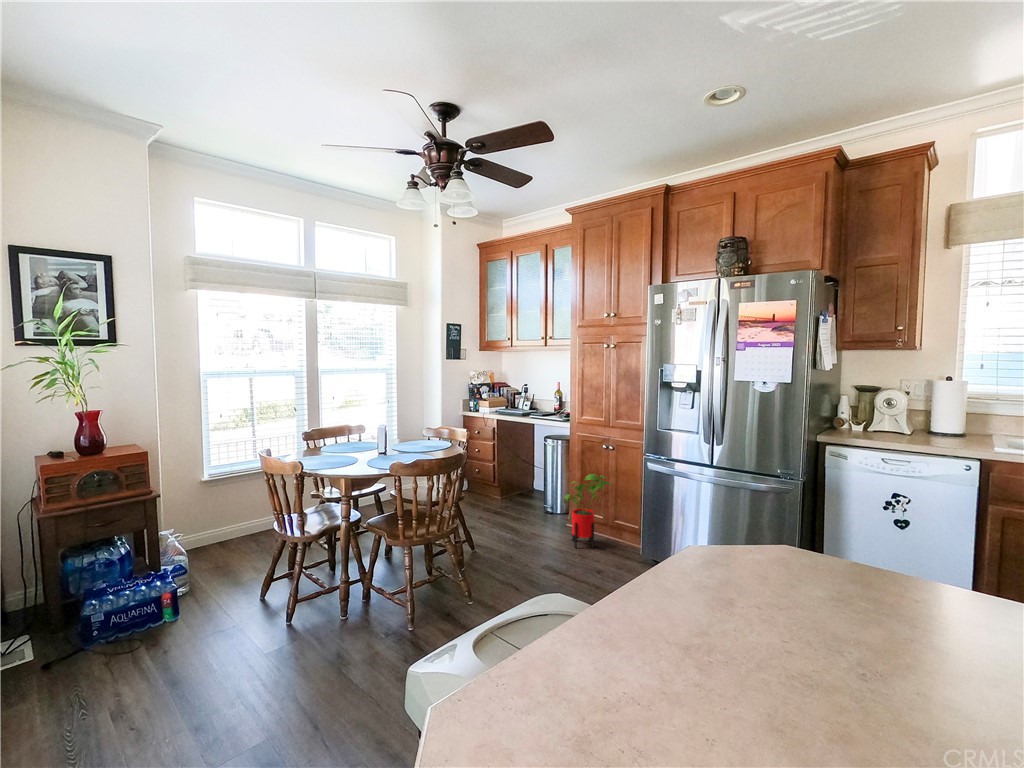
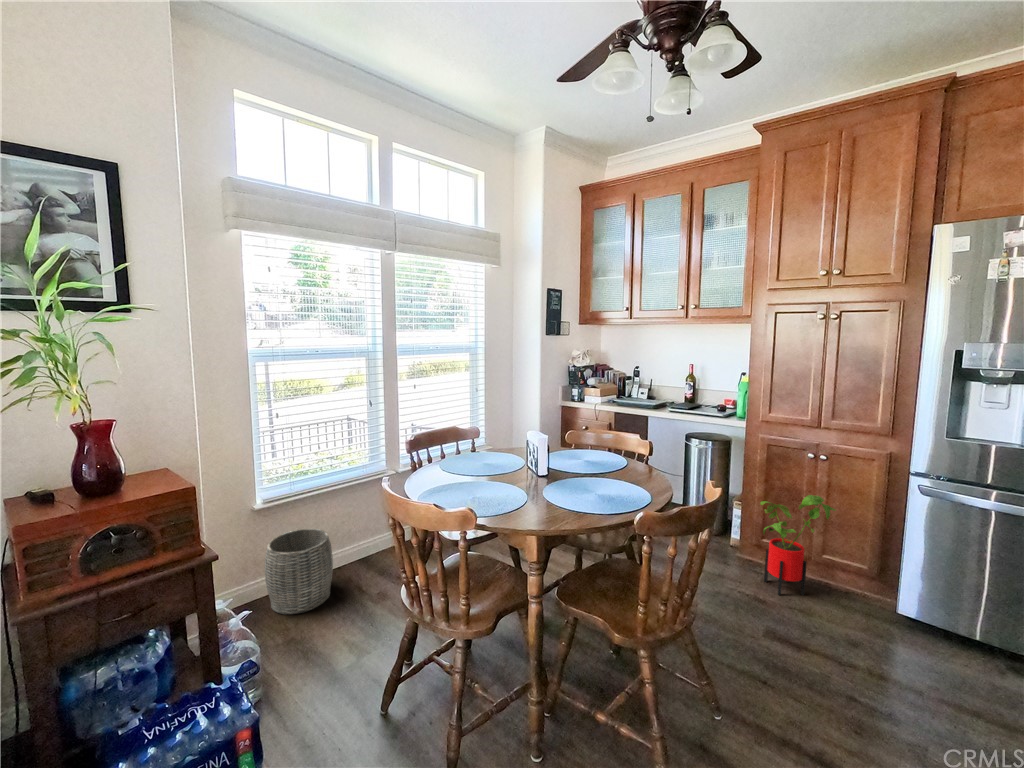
woven basket: none [204,498,255,554] -> present [265,529,333,614]

